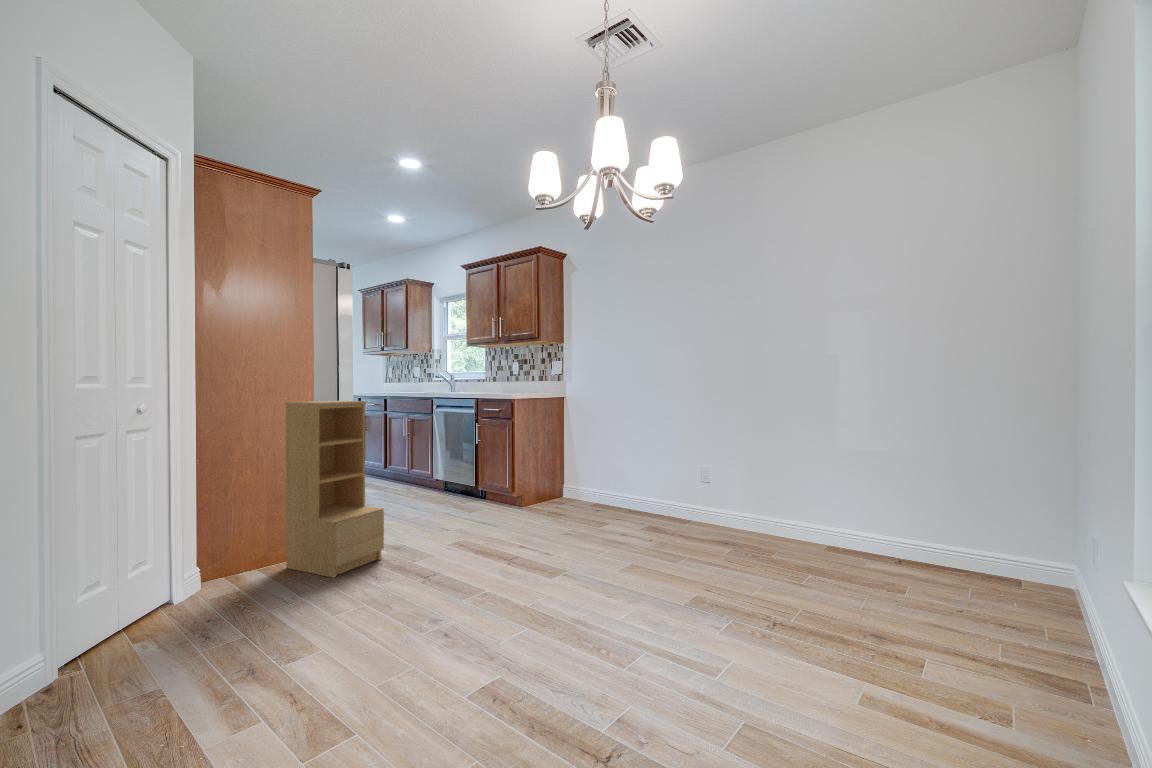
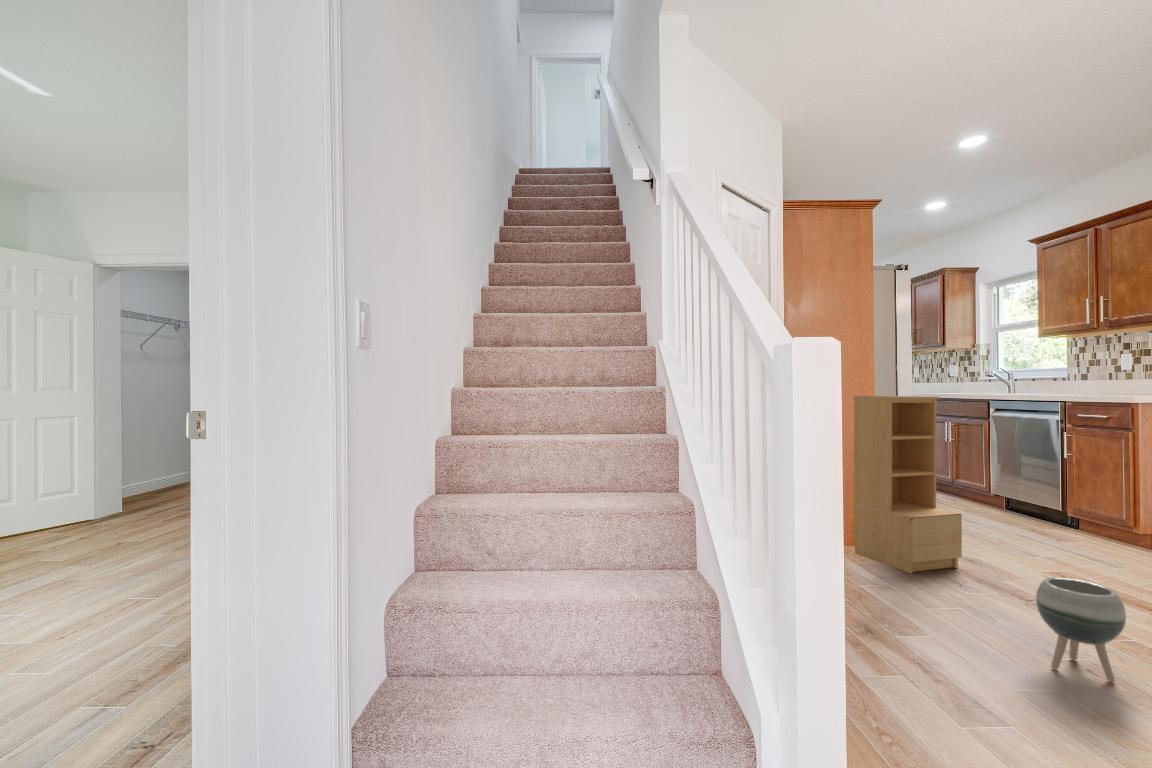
planter: none [405,559,463,644] -> present [1036,577,1126,682]

